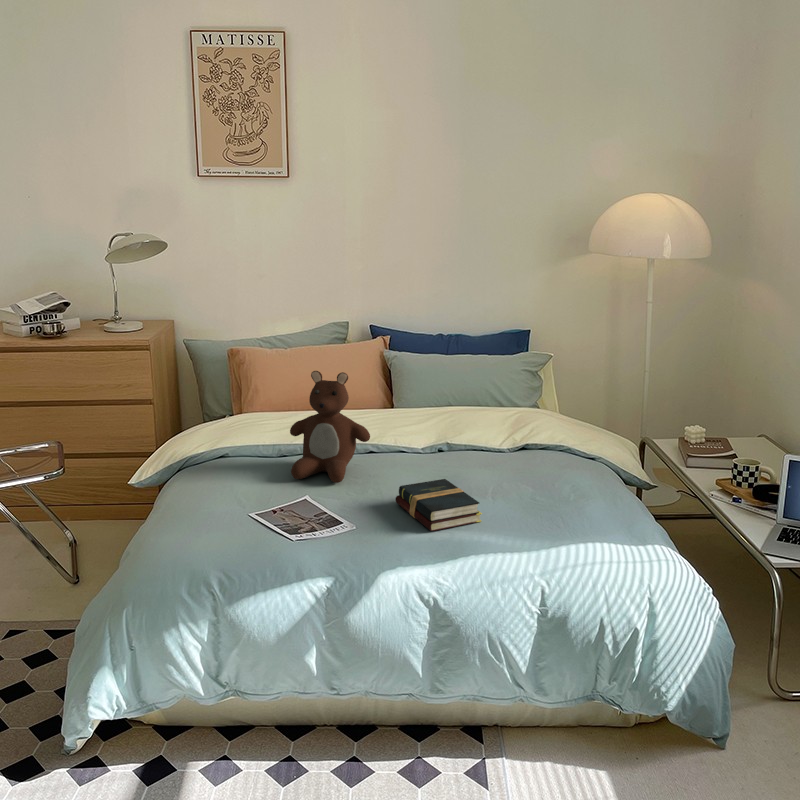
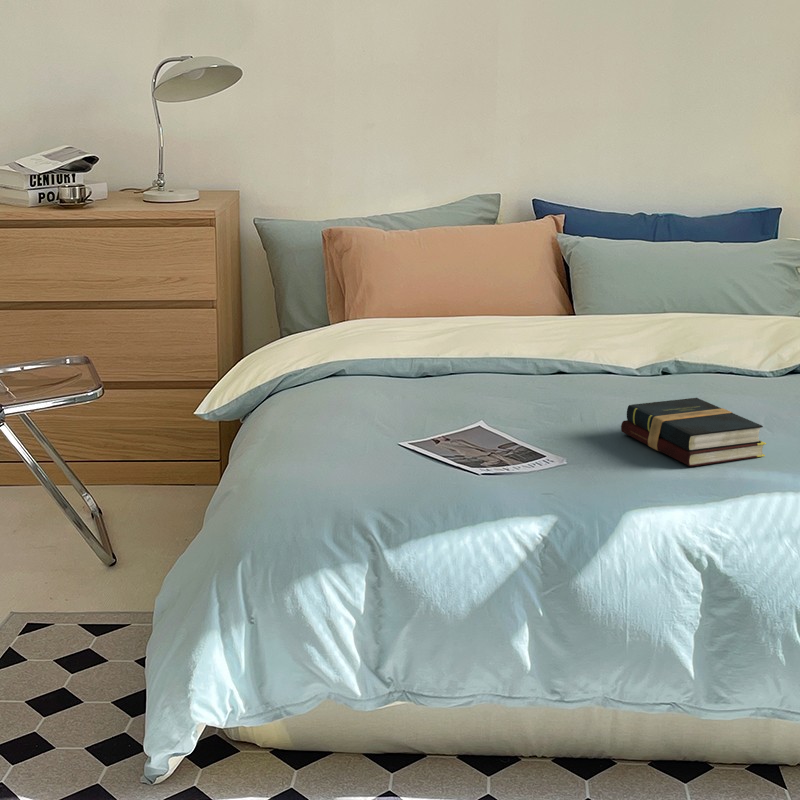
teddy bear: present [290,371,370,483] -> none [441,238,568,408]

